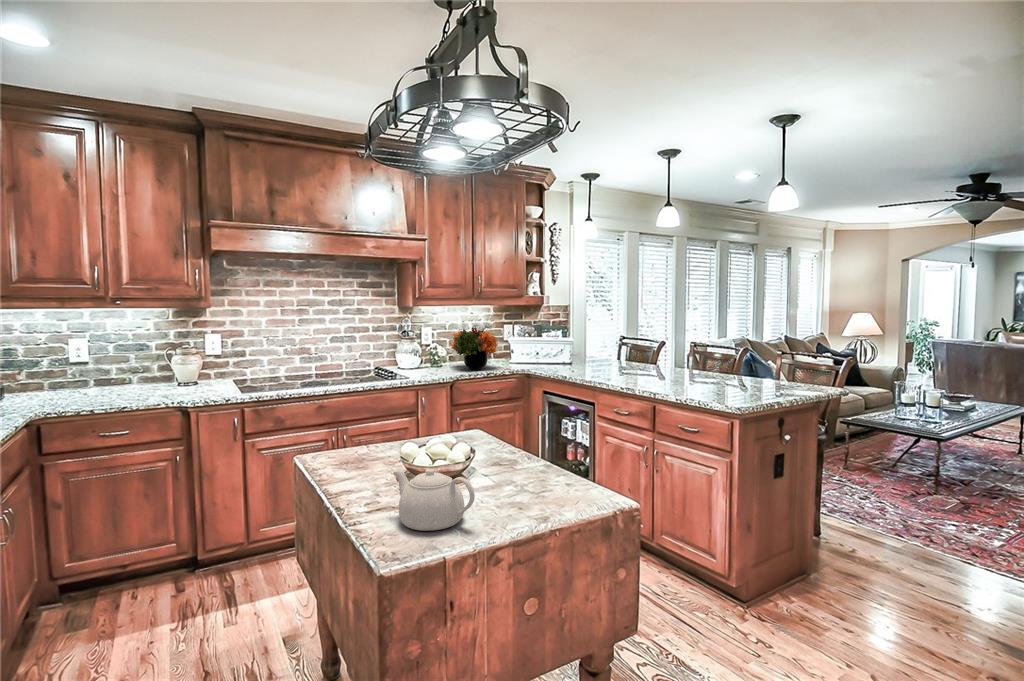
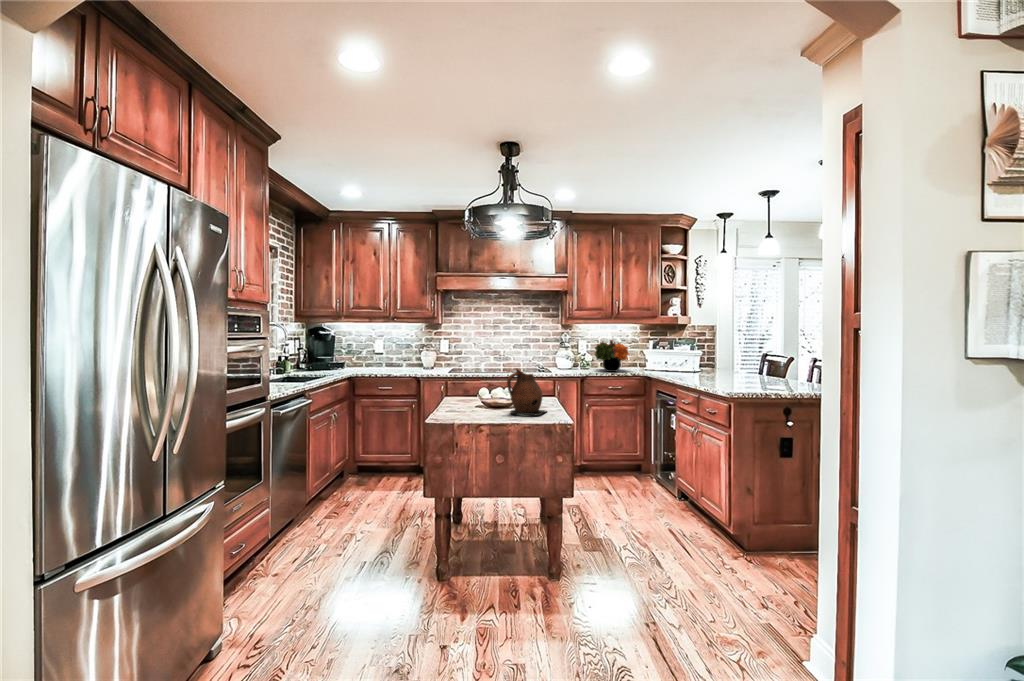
ceramic pitcher: none [485,411,557,499] -> present [507,368,547,416]
teapot: present [393,469,475,531] -> none [453,390,484,417]

